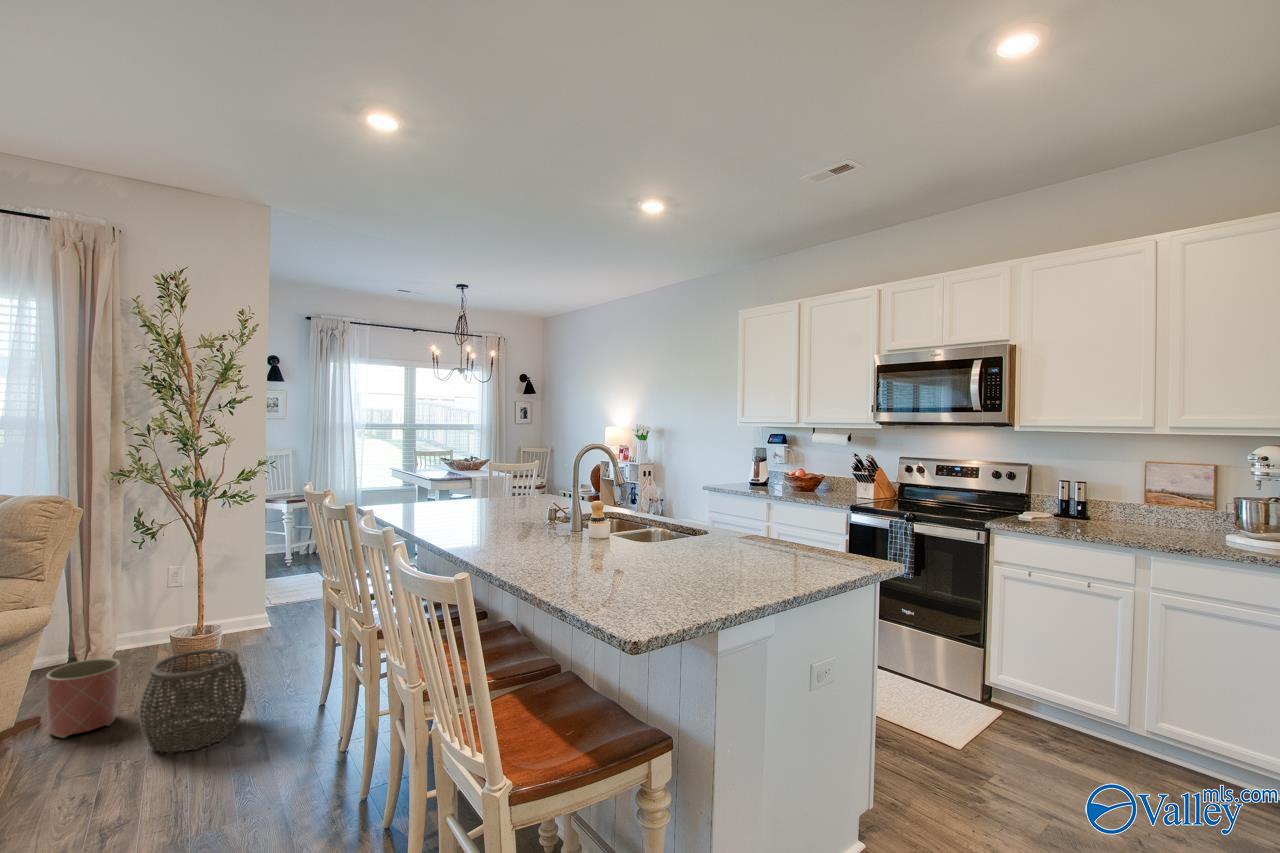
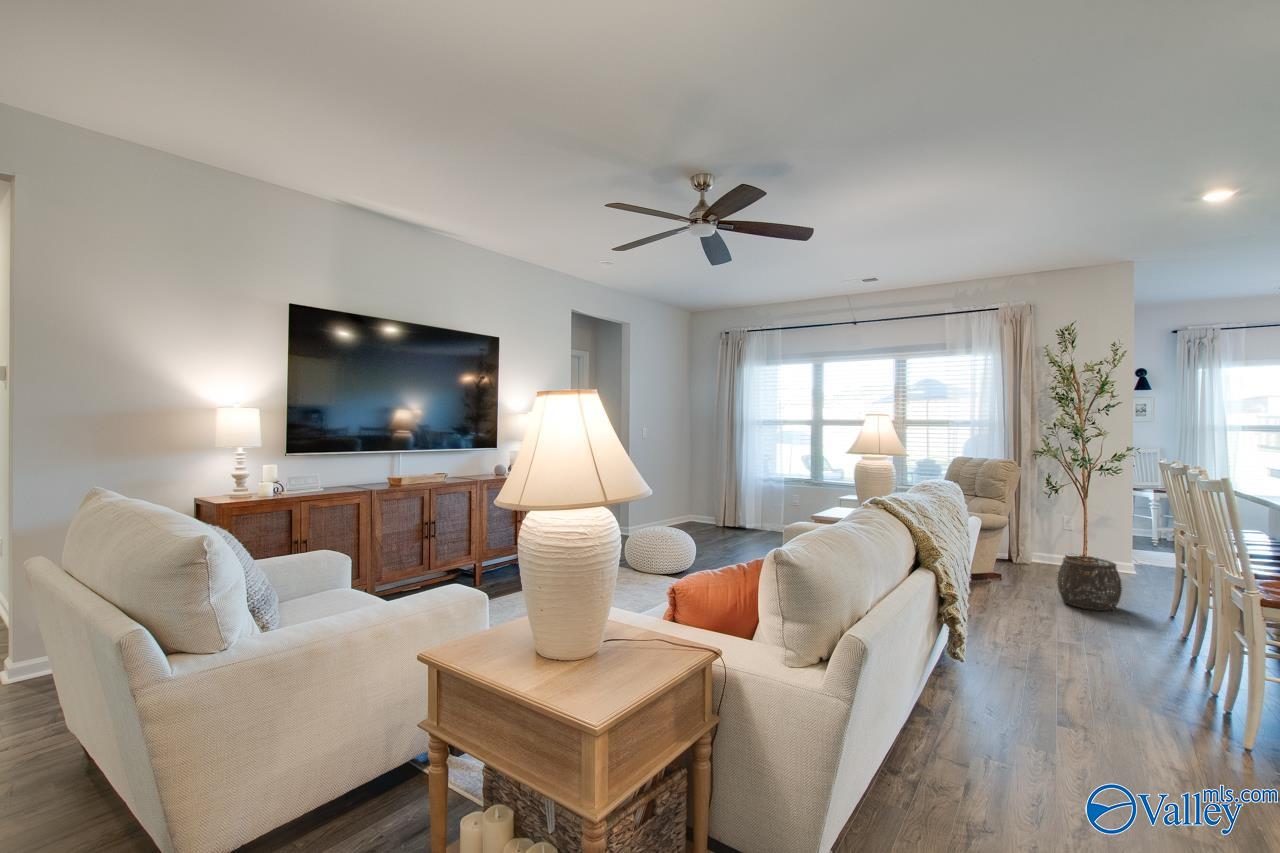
planter: present [46,658,120,738] -> none [1007,550,1043,588]

